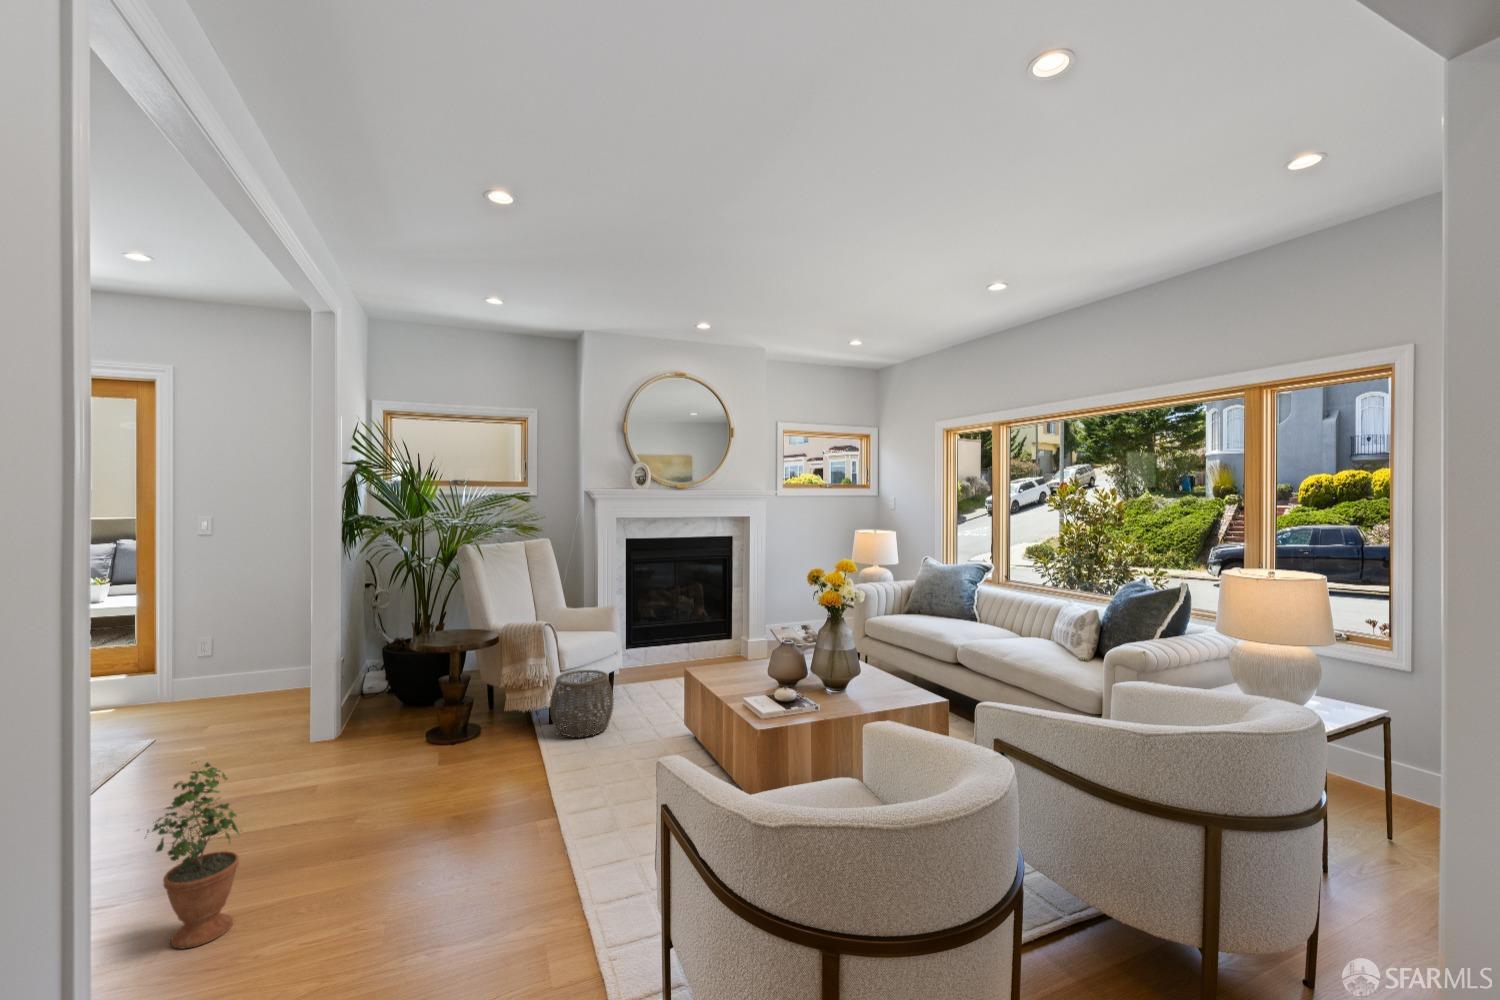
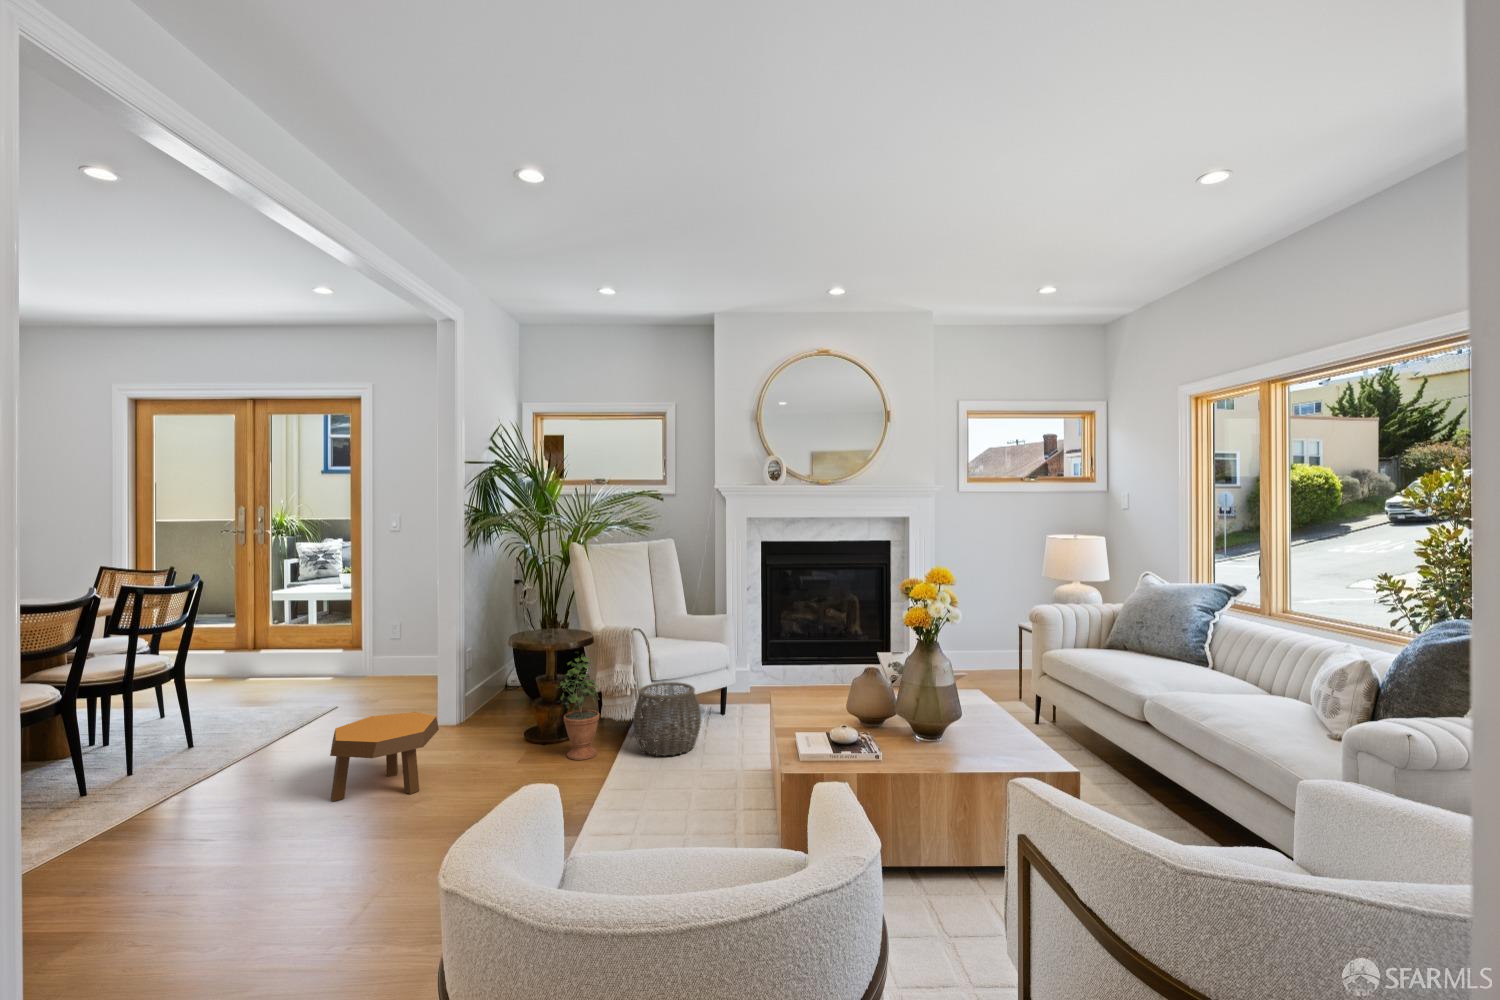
footstool: none [237,727,360,832] -> present [330,712,439,801]
potted plant: present [147,763,239,949] -> present [556,653,599,760]

